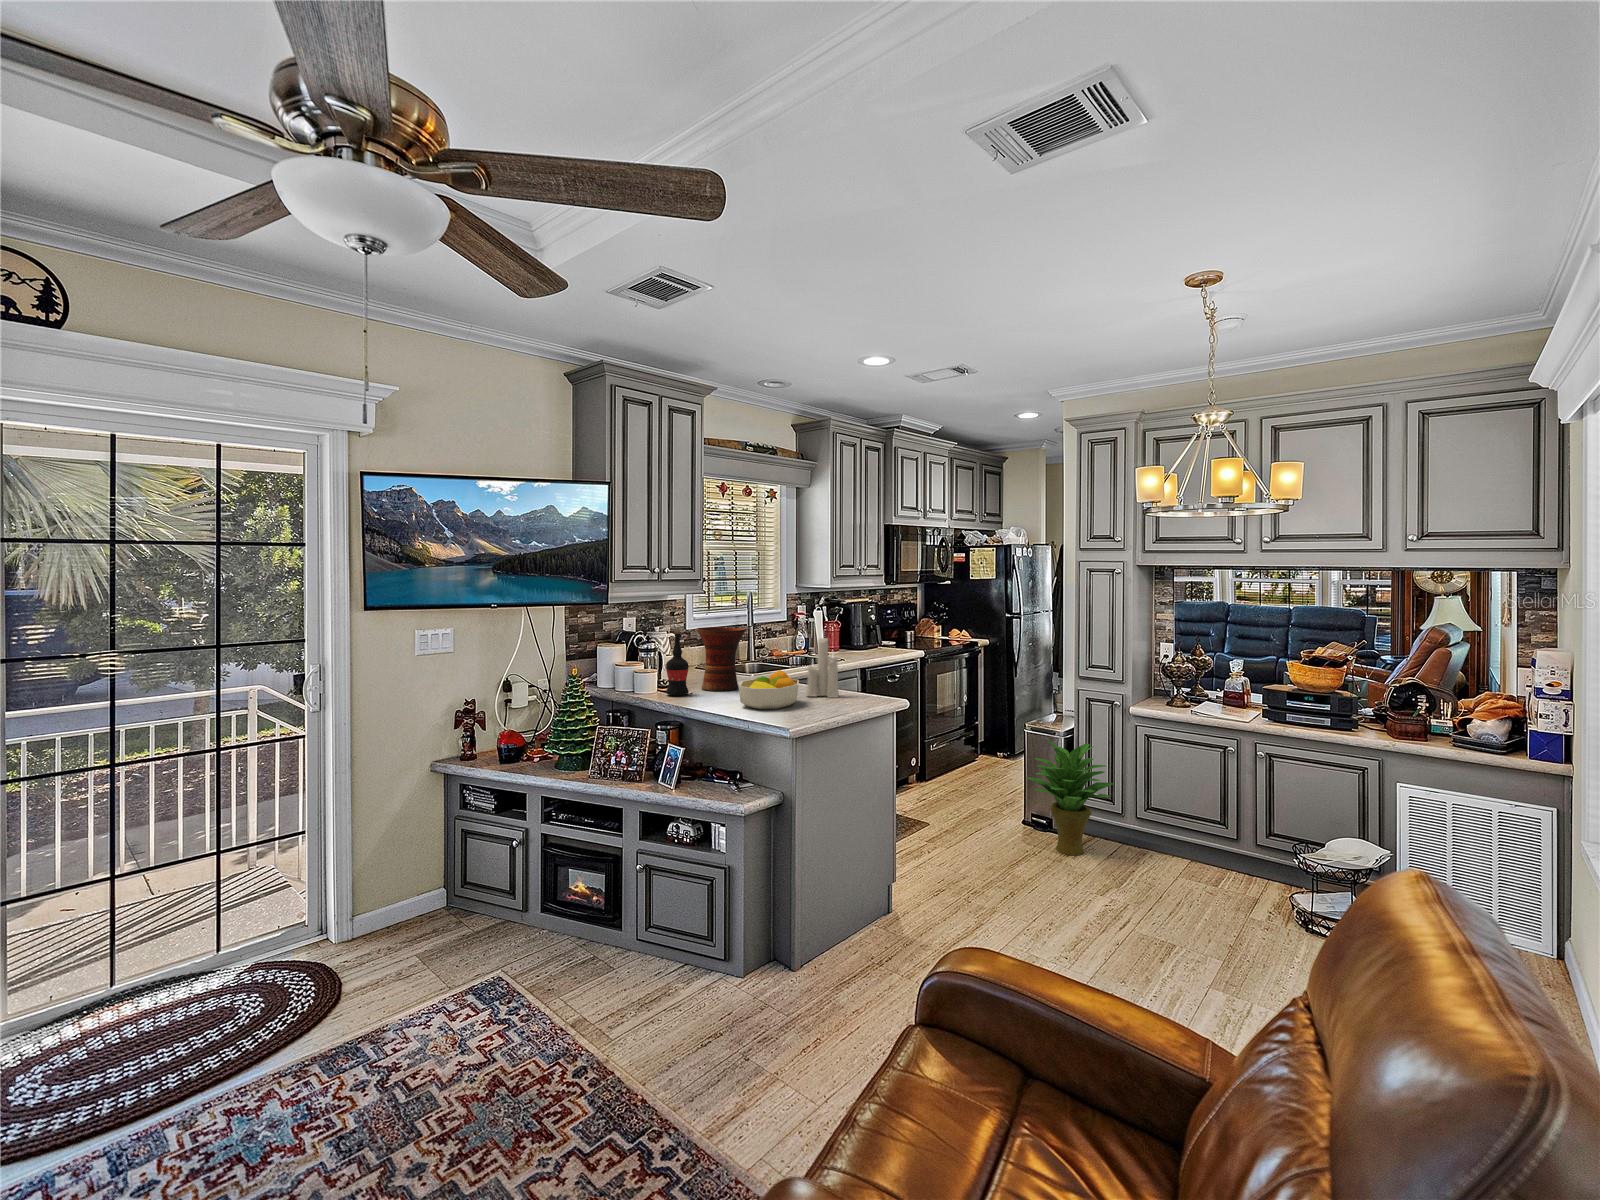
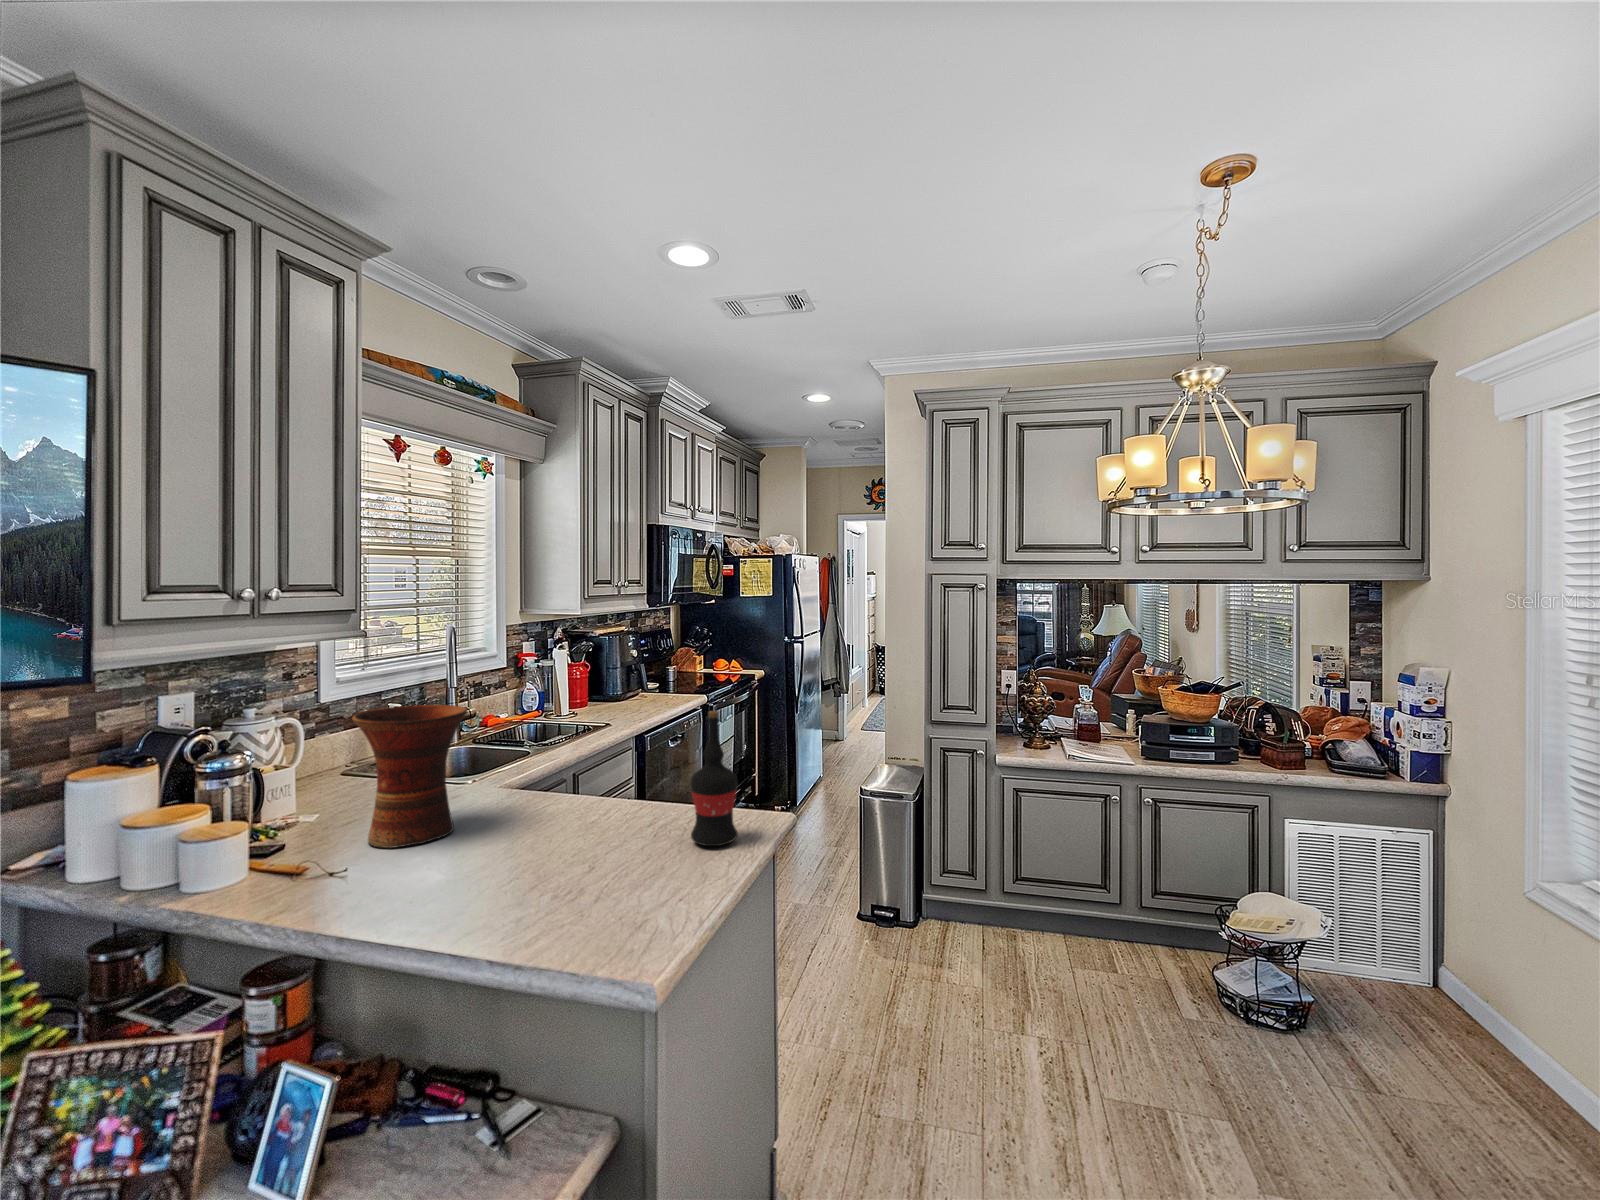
wine bottle: present [666,631,689,696] -> present [690,711,738,846]
candle: present [806,638,839,698] -> none [611,697,676,837]
fruit bowl: present [739,670,799,709] -> none [482,802,622,918]
potted plant: present [1027,740,1113,855] -> none [886,809,998,966]

